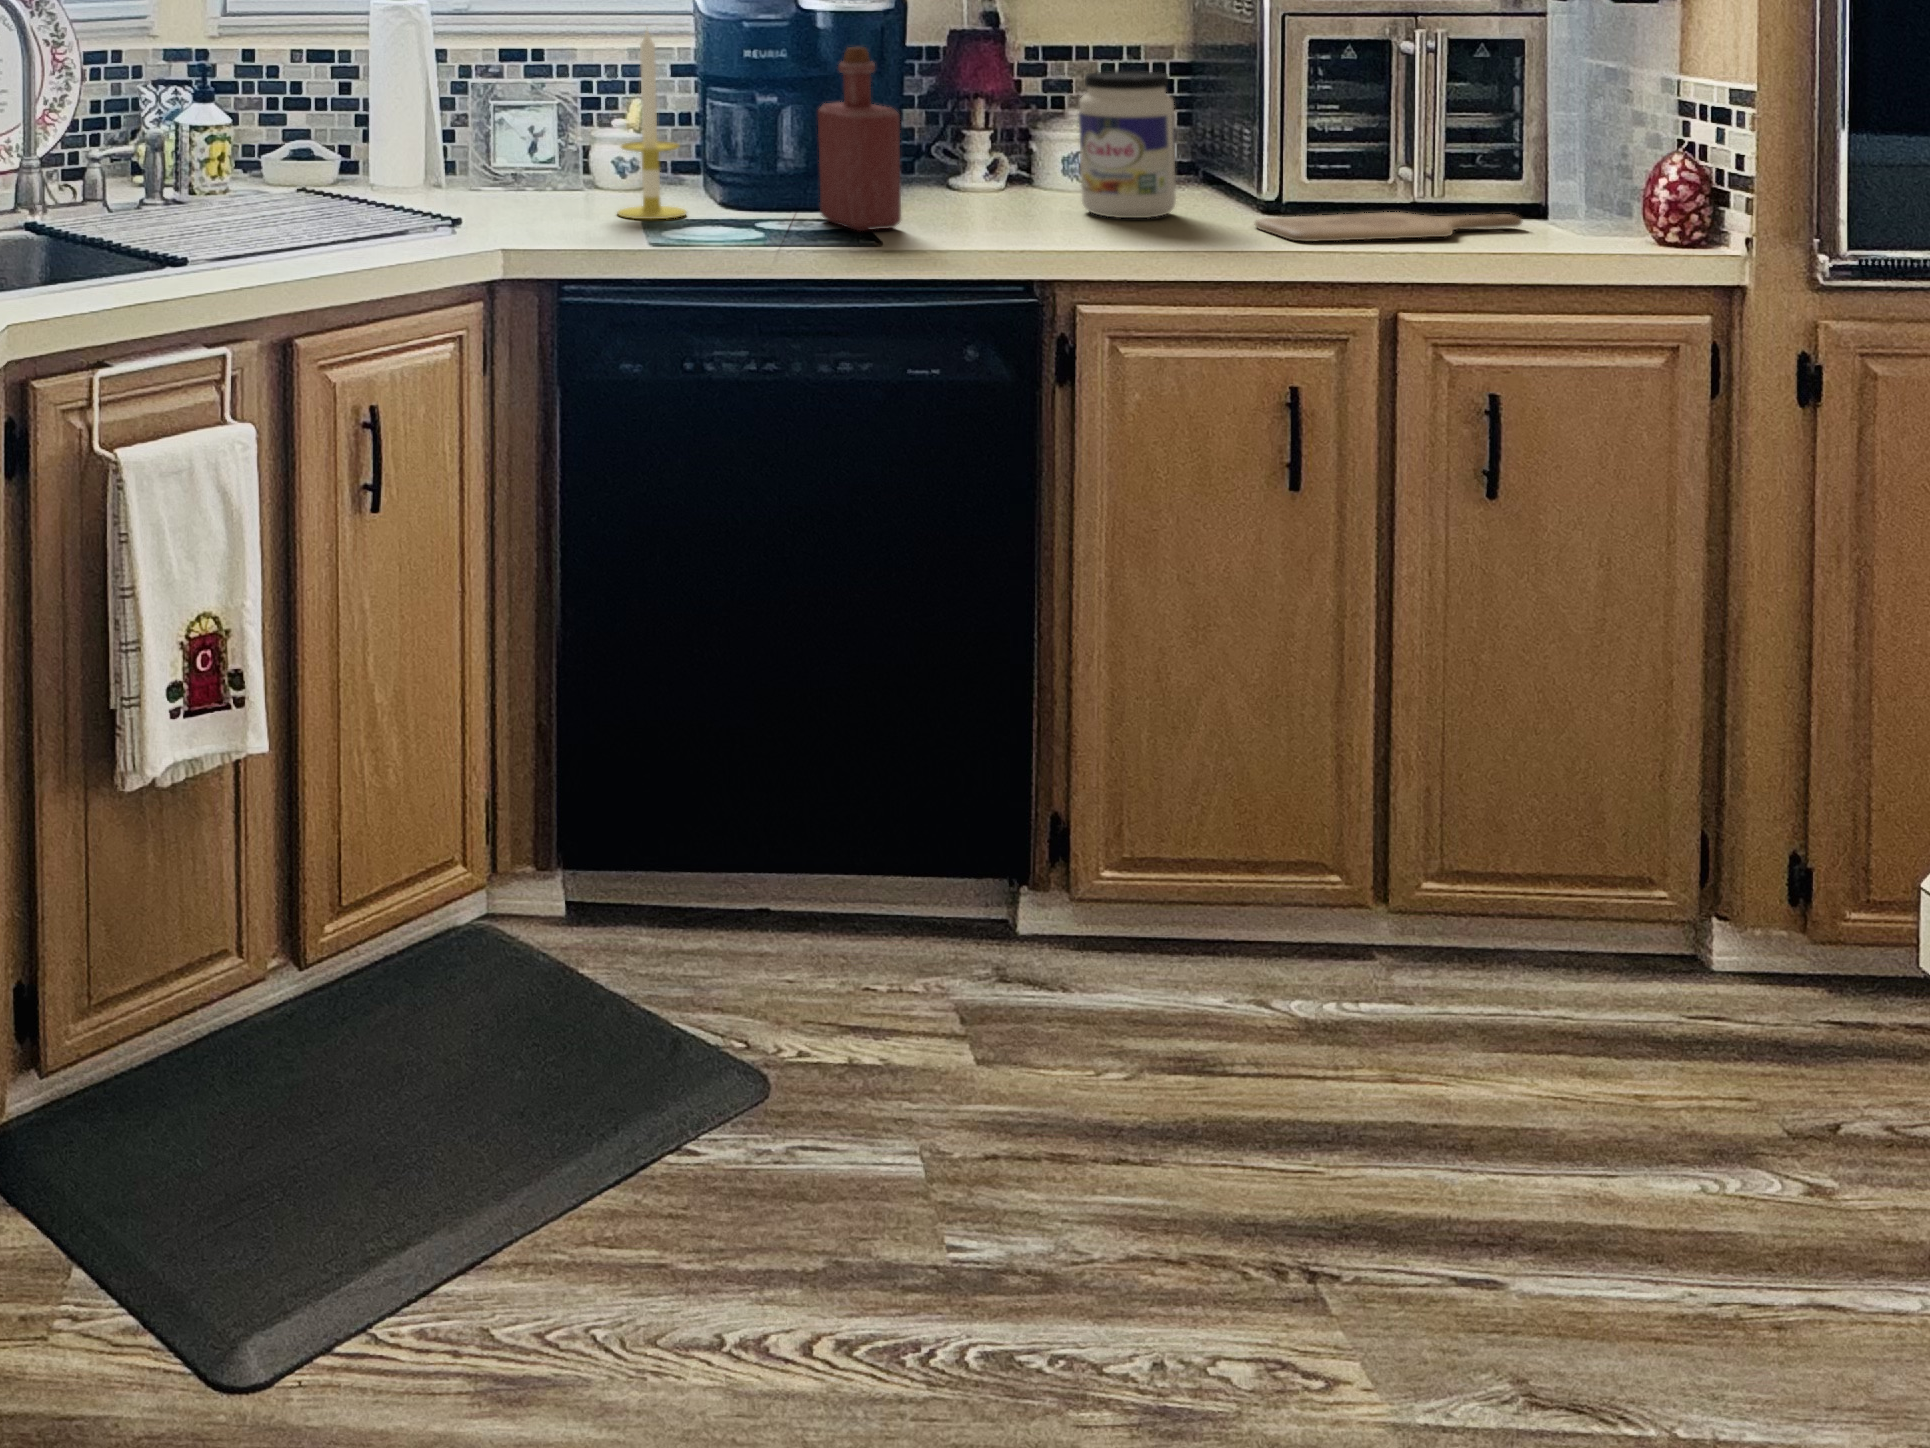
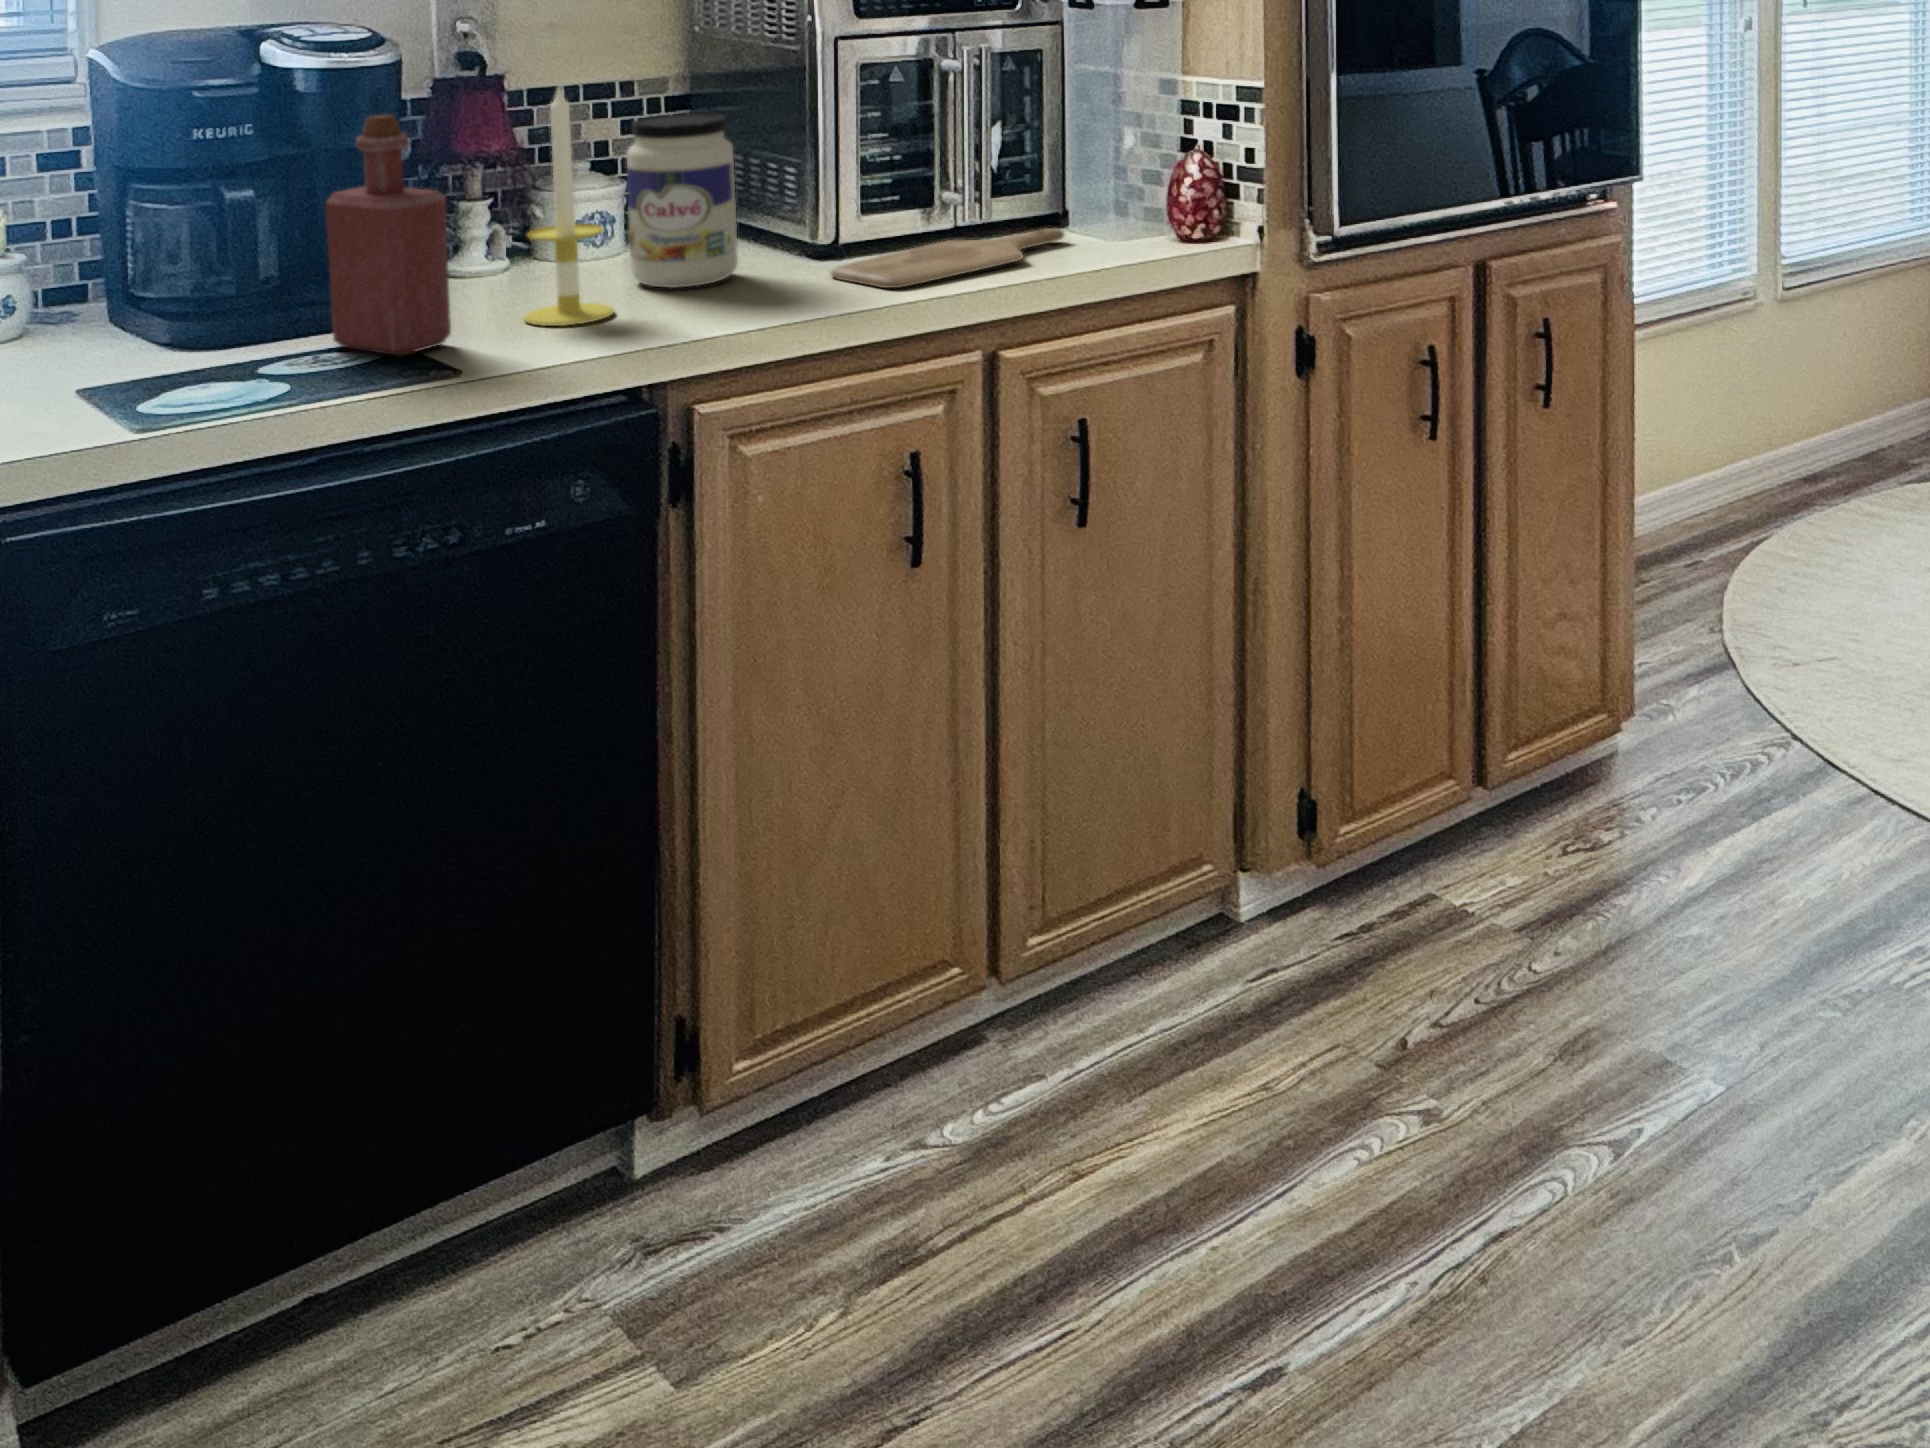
candle: present [618,29,686,219] -> present [524,87,614,326]

